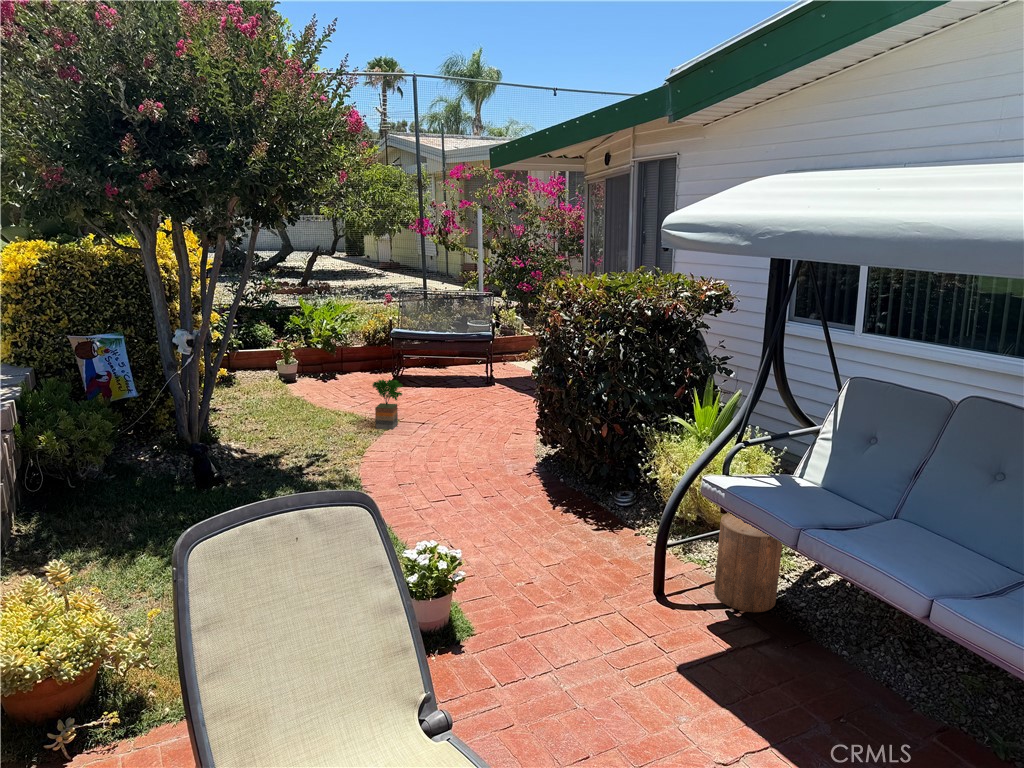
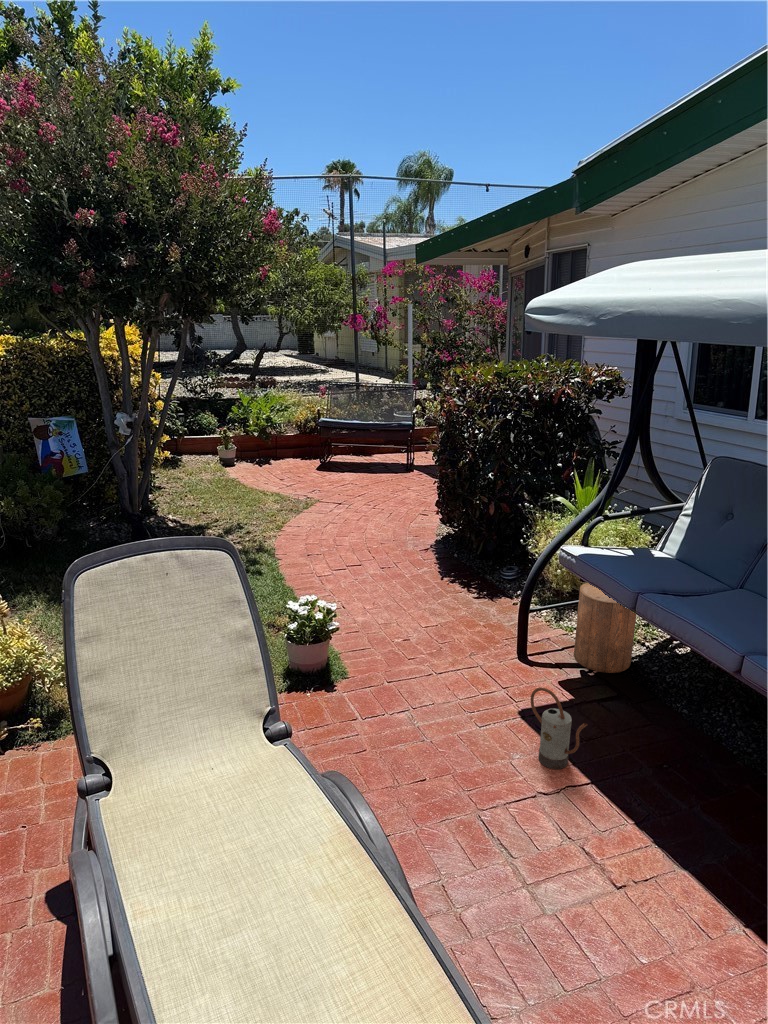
potted tree: present [372,379,402,429] -> none [292,461,321,507]
watering can: none [697,641,768,734] -> present [530,687,587,769]

